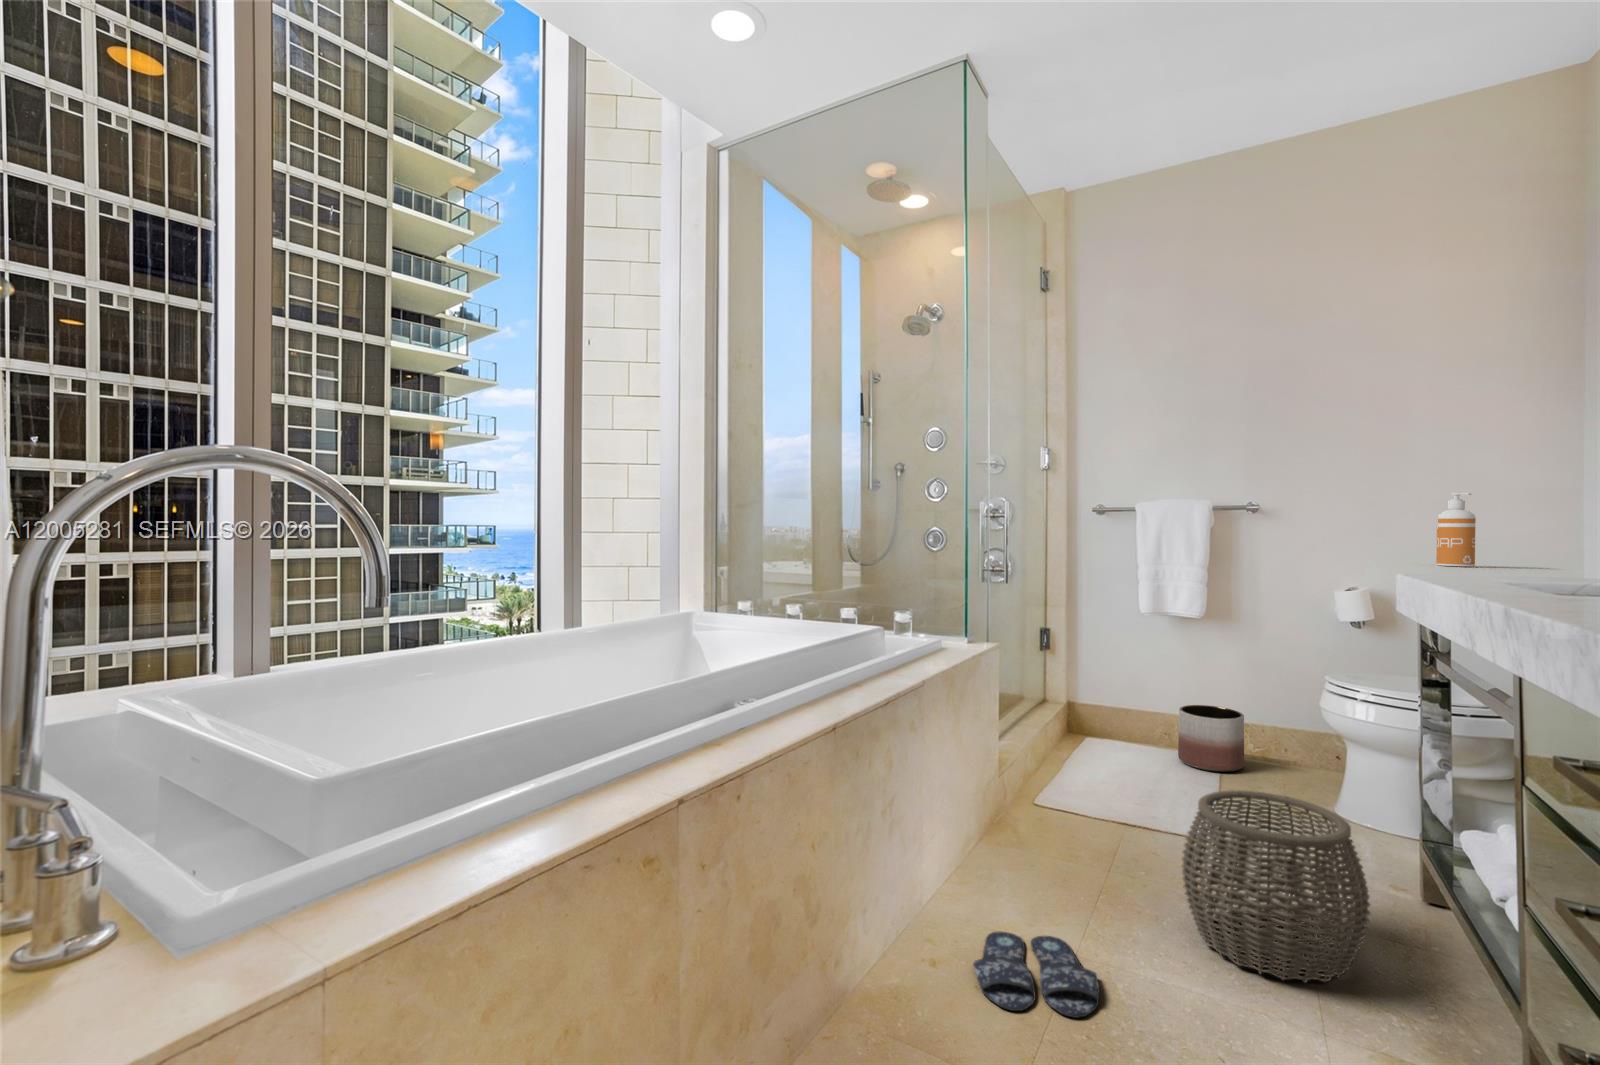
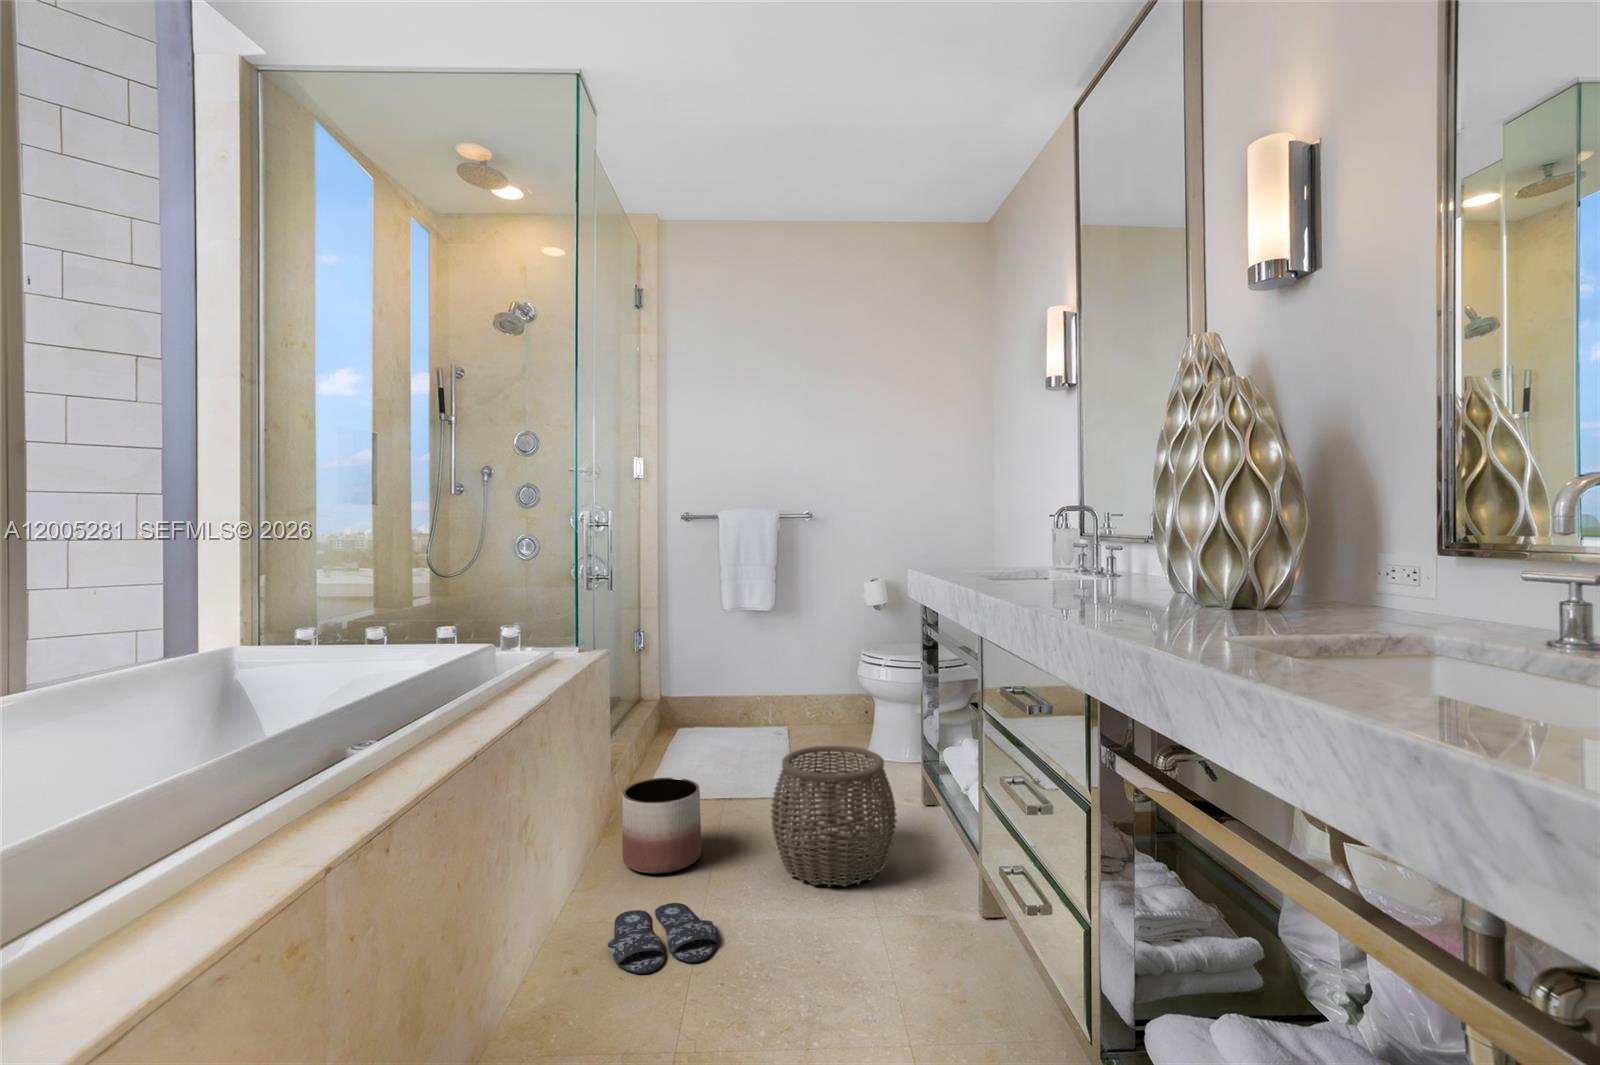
soap dispenser: present [1436,493,1476,567] -> none [925,504,948,558]
planter: present [1178,705,1244,772] -> present [622,778,701,874]

